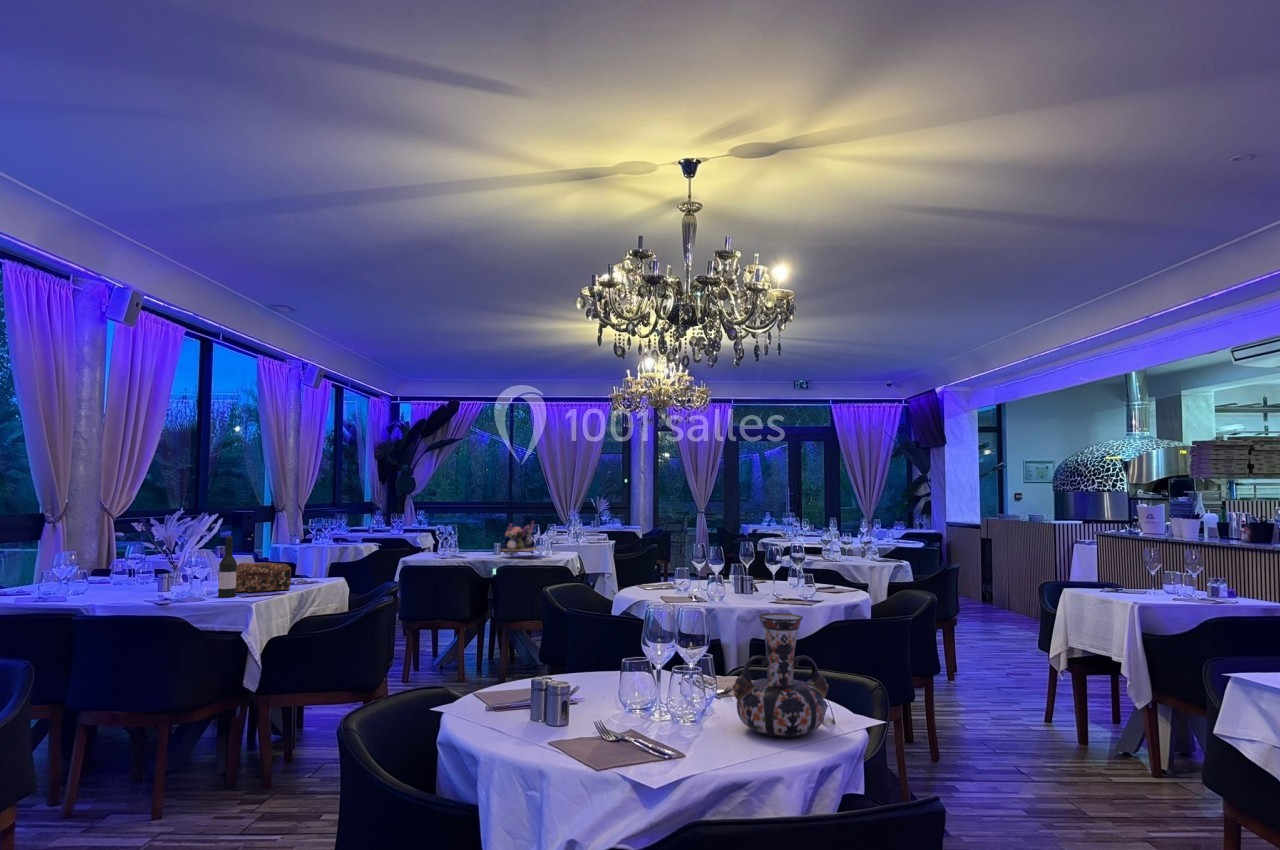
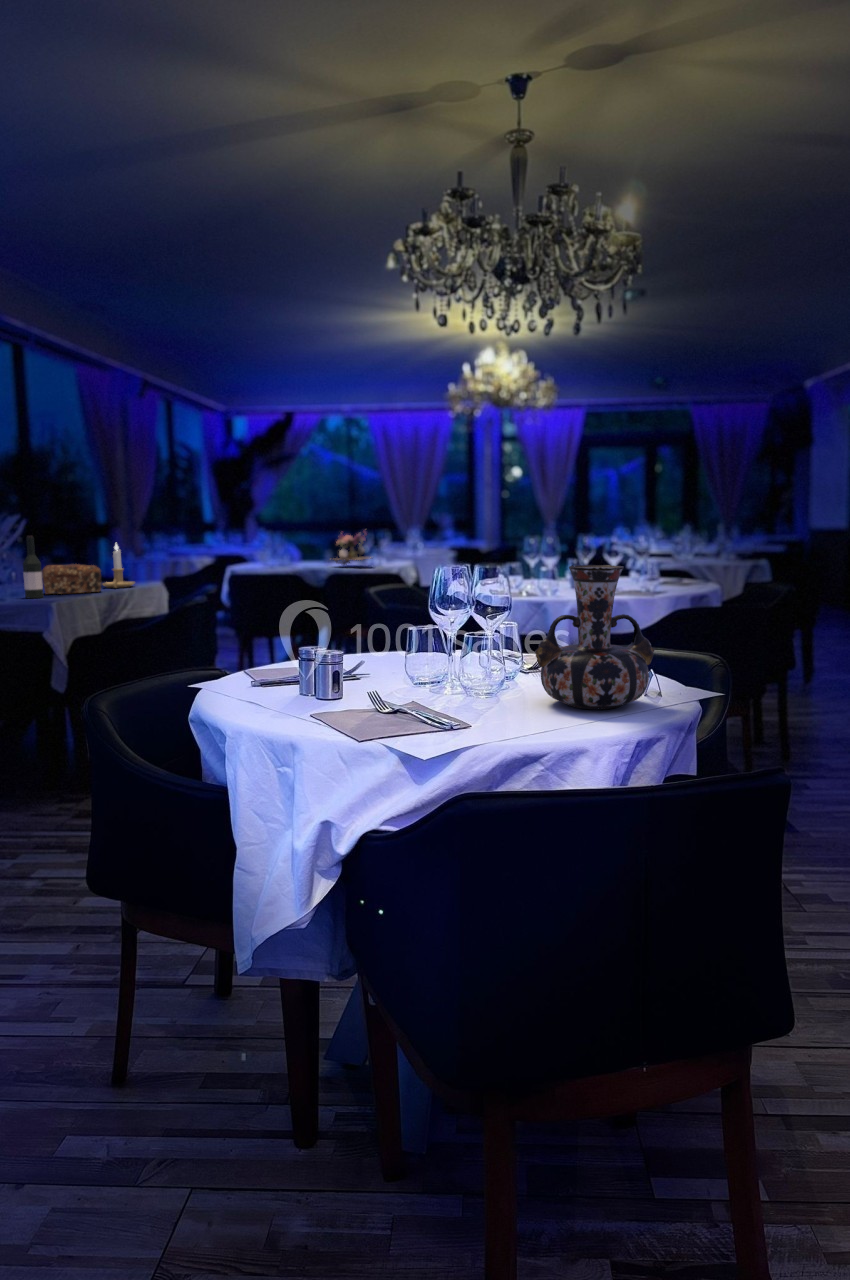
candlestick: none [288,540,320,585] -> present [102,544,135,588]

